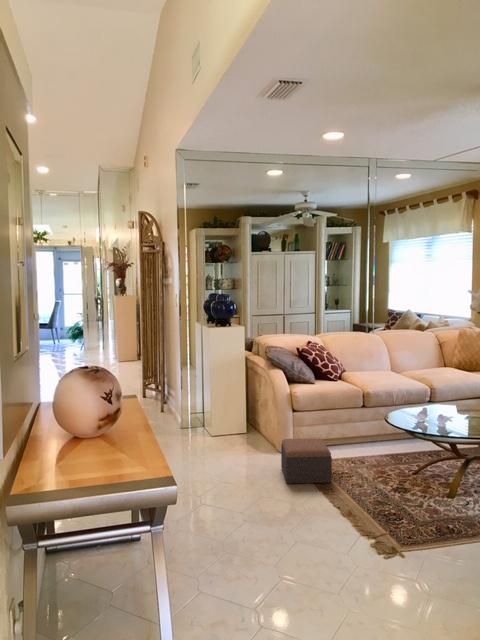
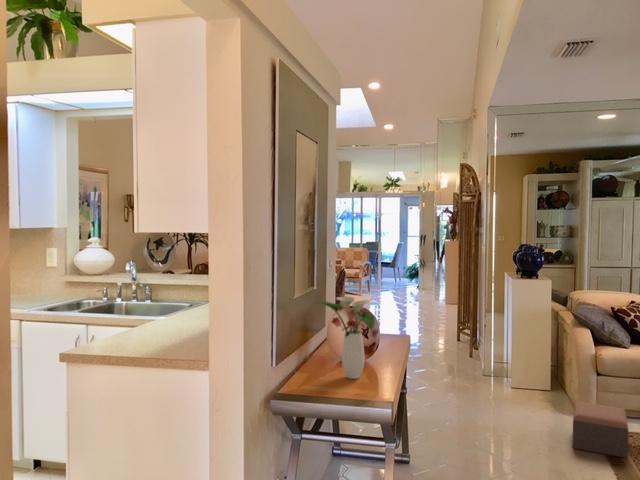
flower arrangement: none [45,354,138,457] -> present [312,297,375,379]

